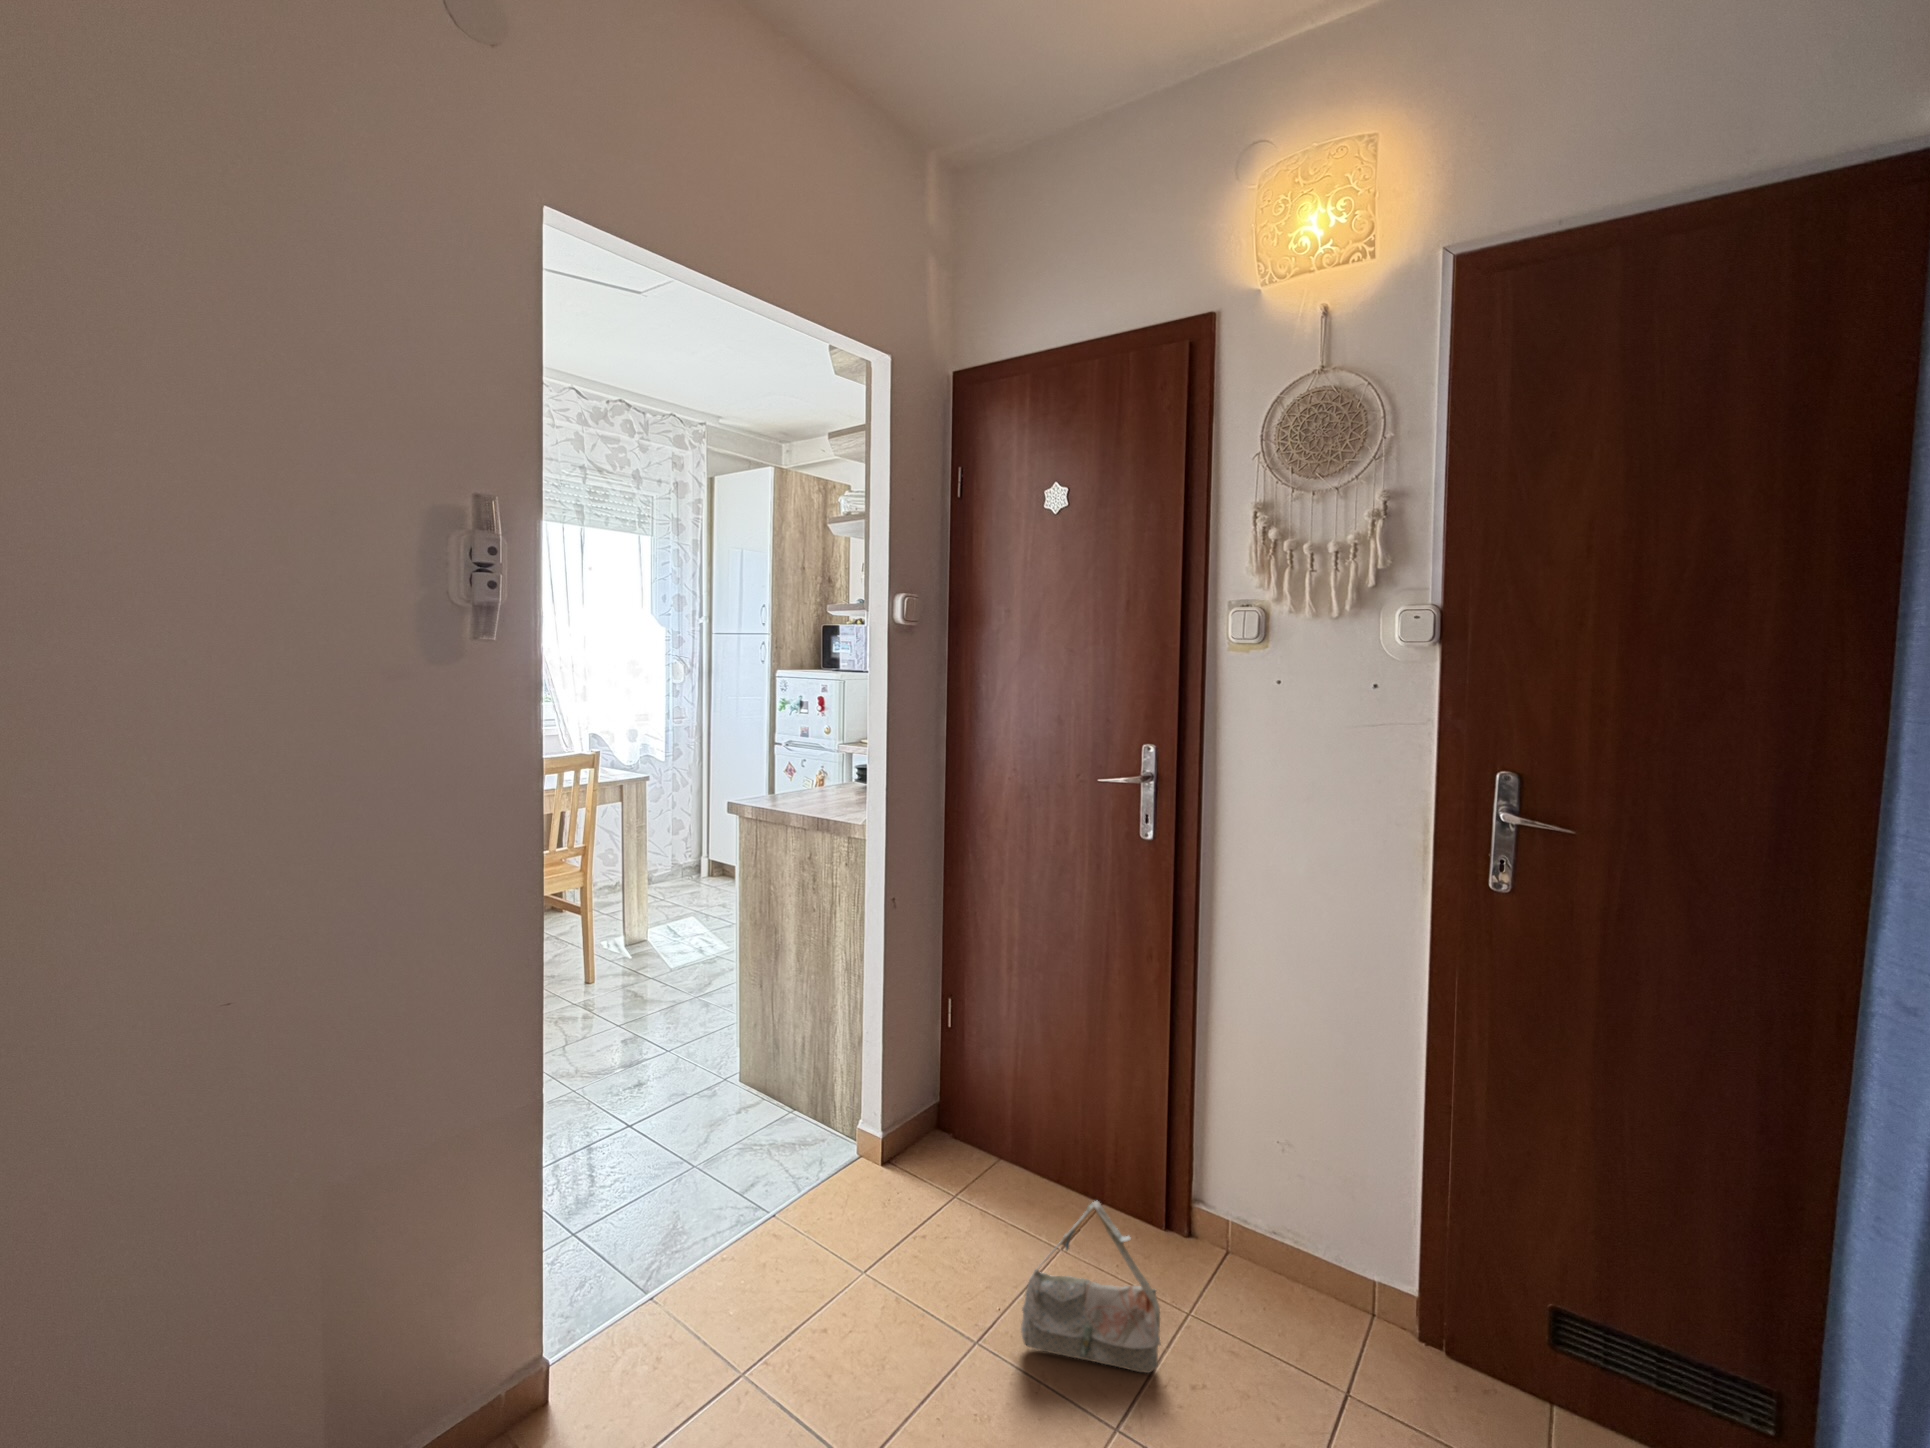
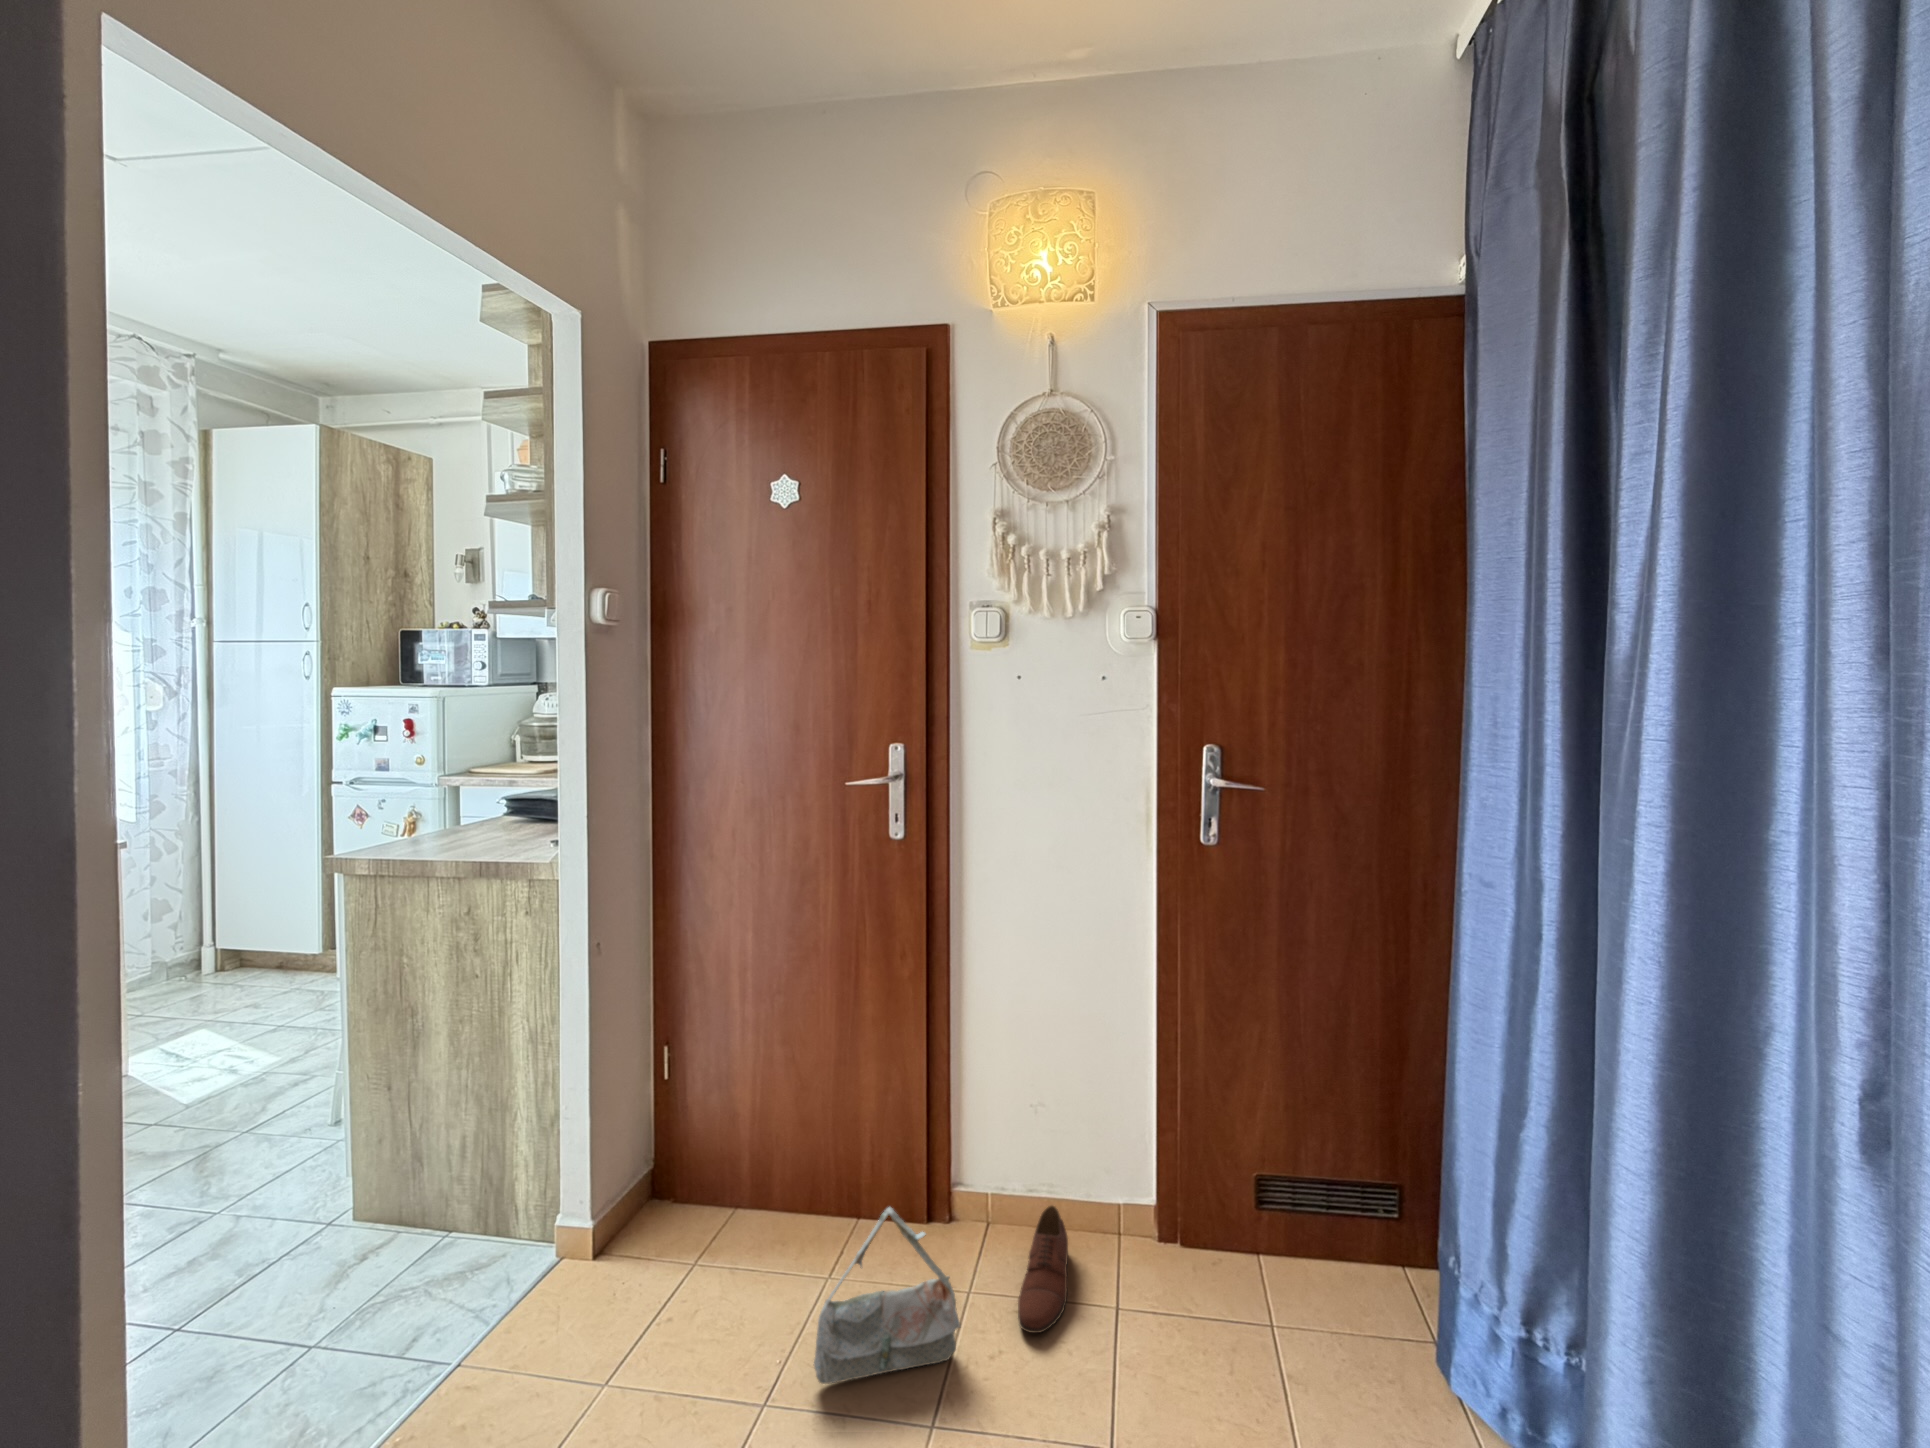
shoe: none [1230,1254,1305,1385] -> present [1018,1206,1068,1333]

